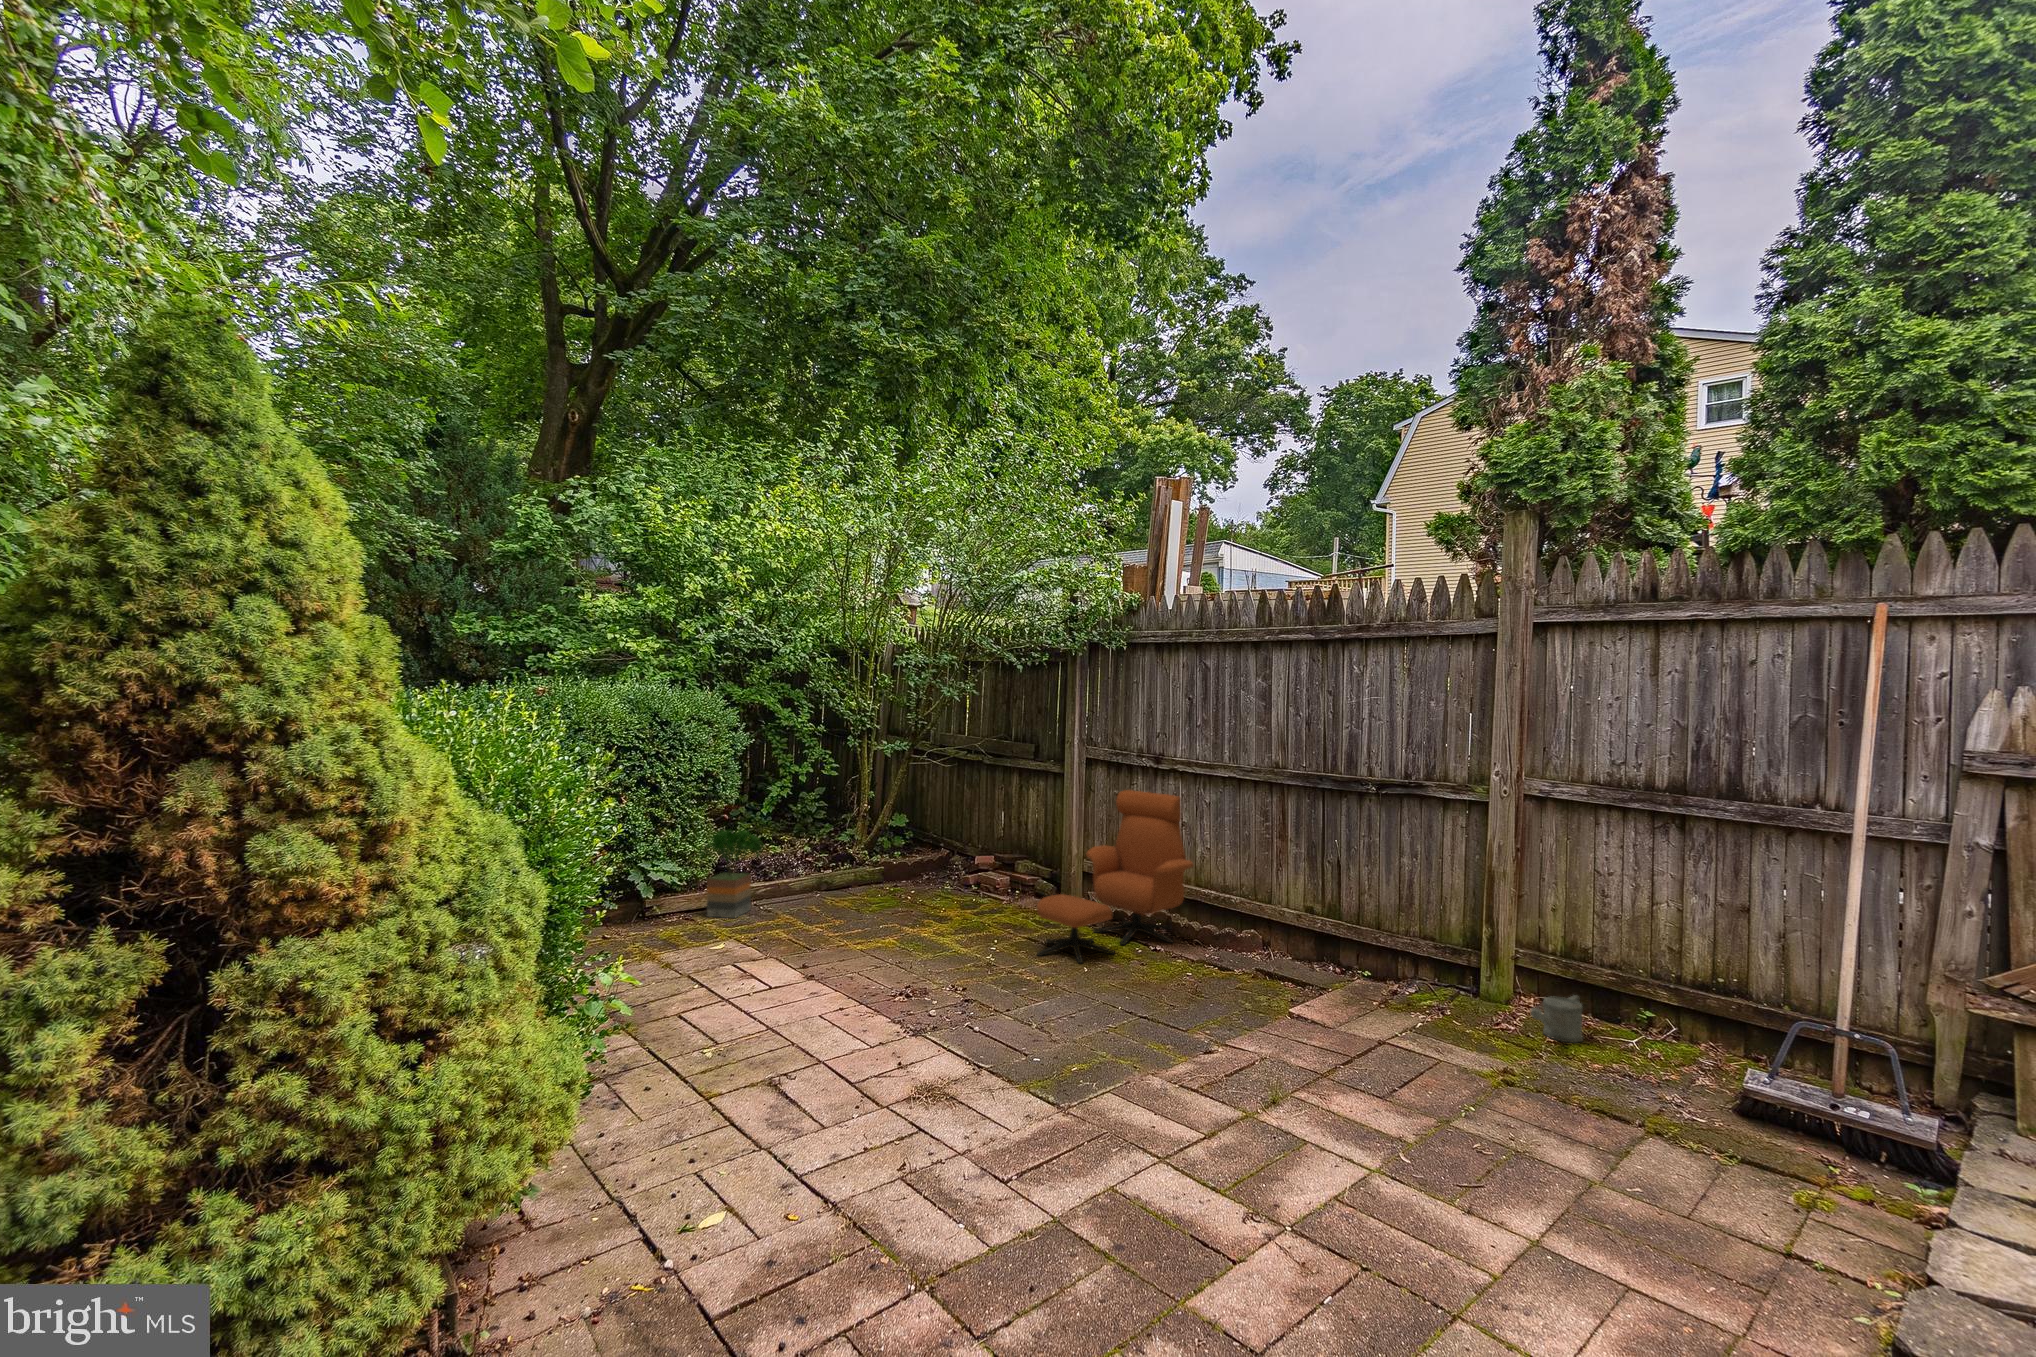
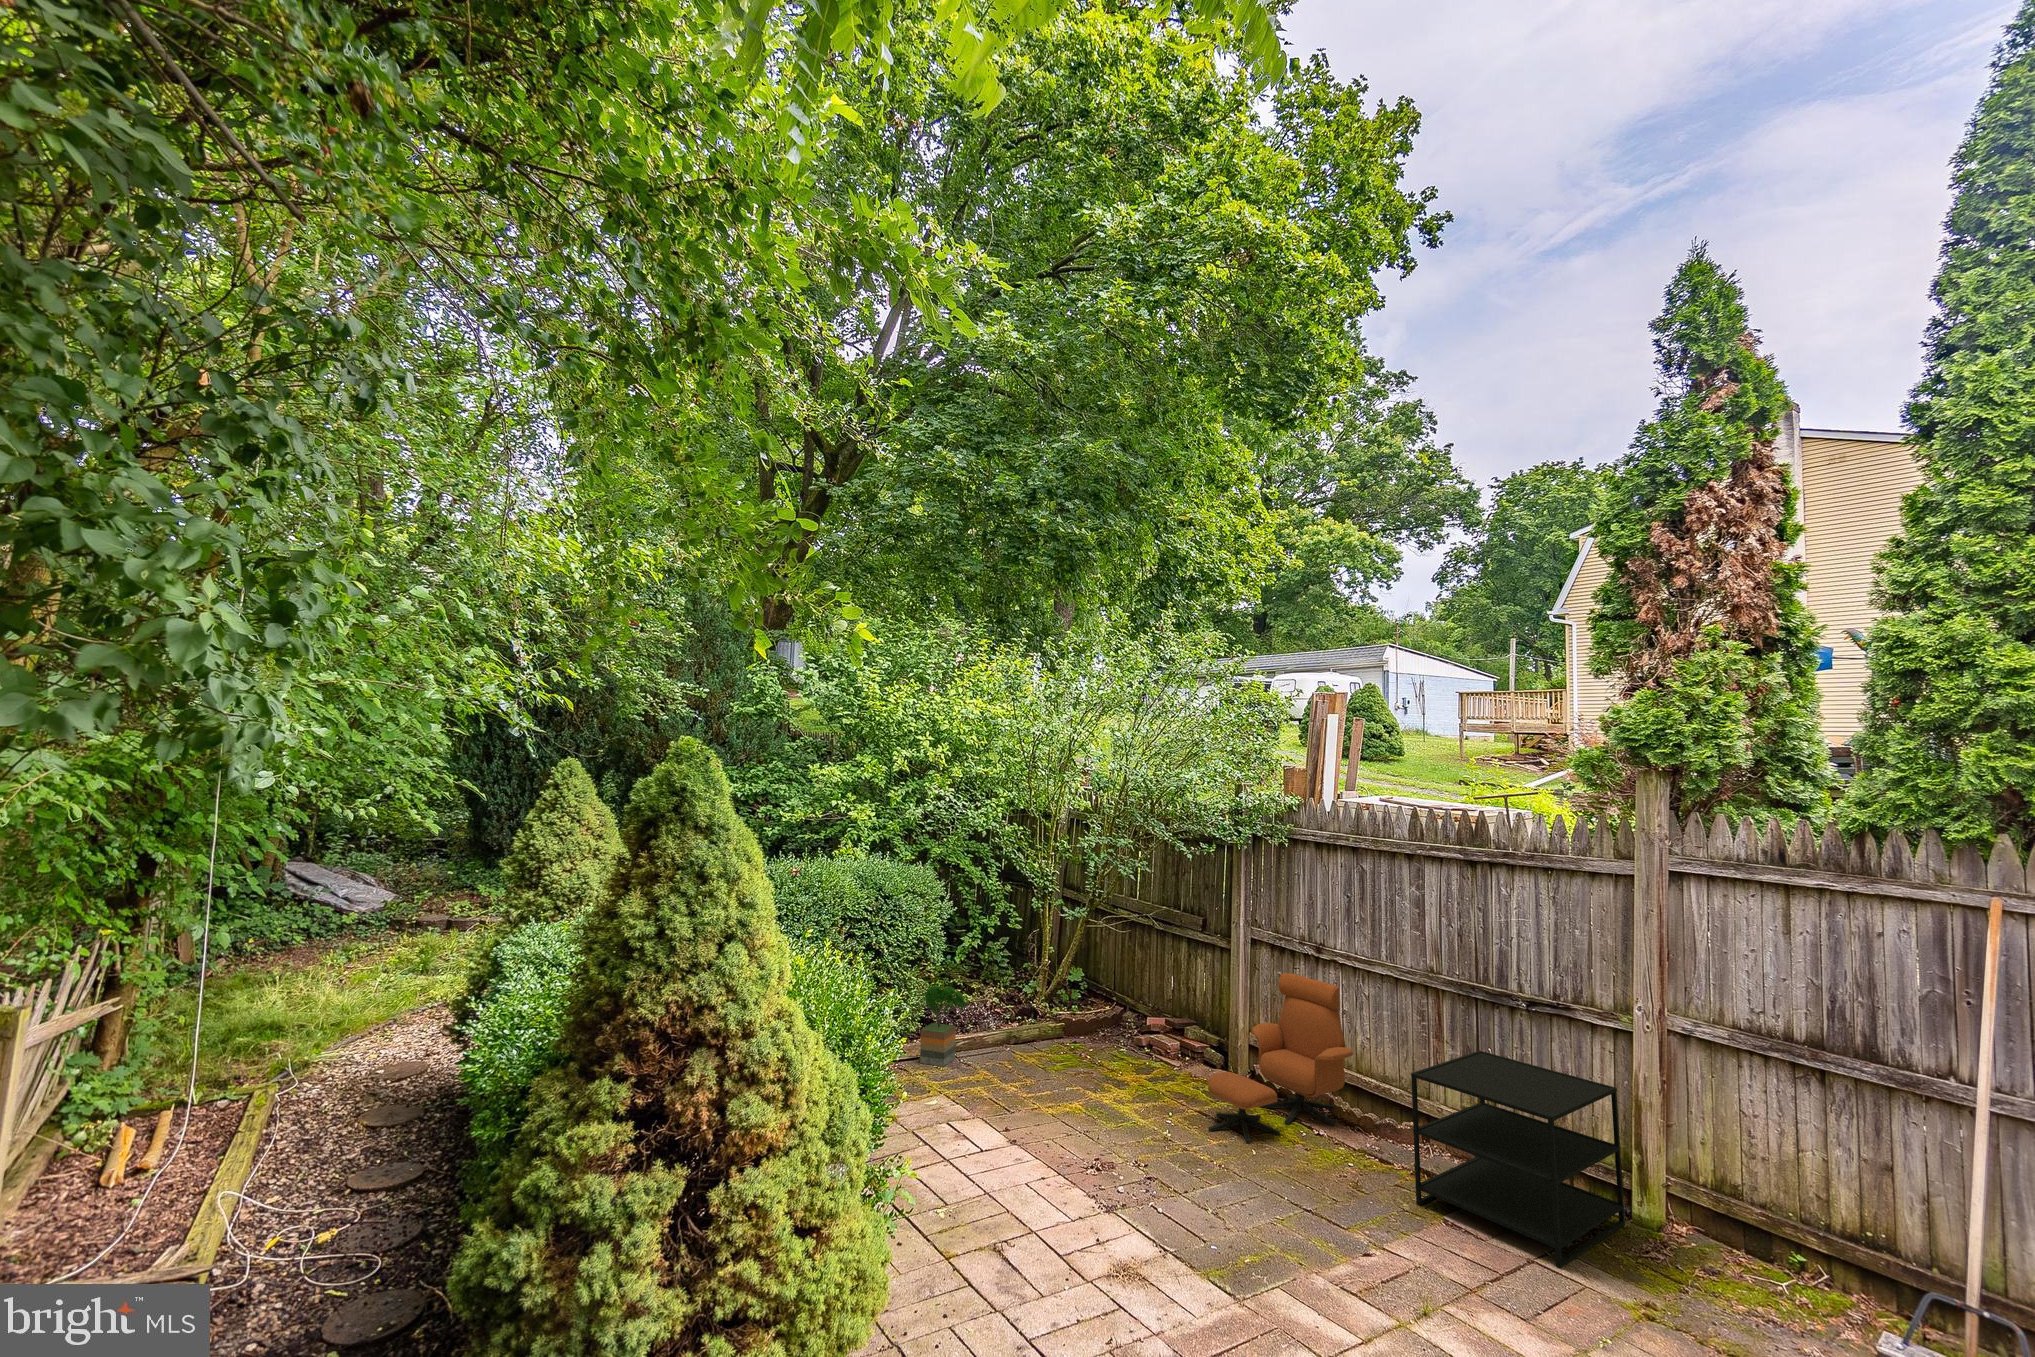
side table: none [1260,845,1470,1046] -> present [1411,1051,1625,1268]
watering can: present [1531,995,1583,1043] -> none [1678,1231,1737,1281]

